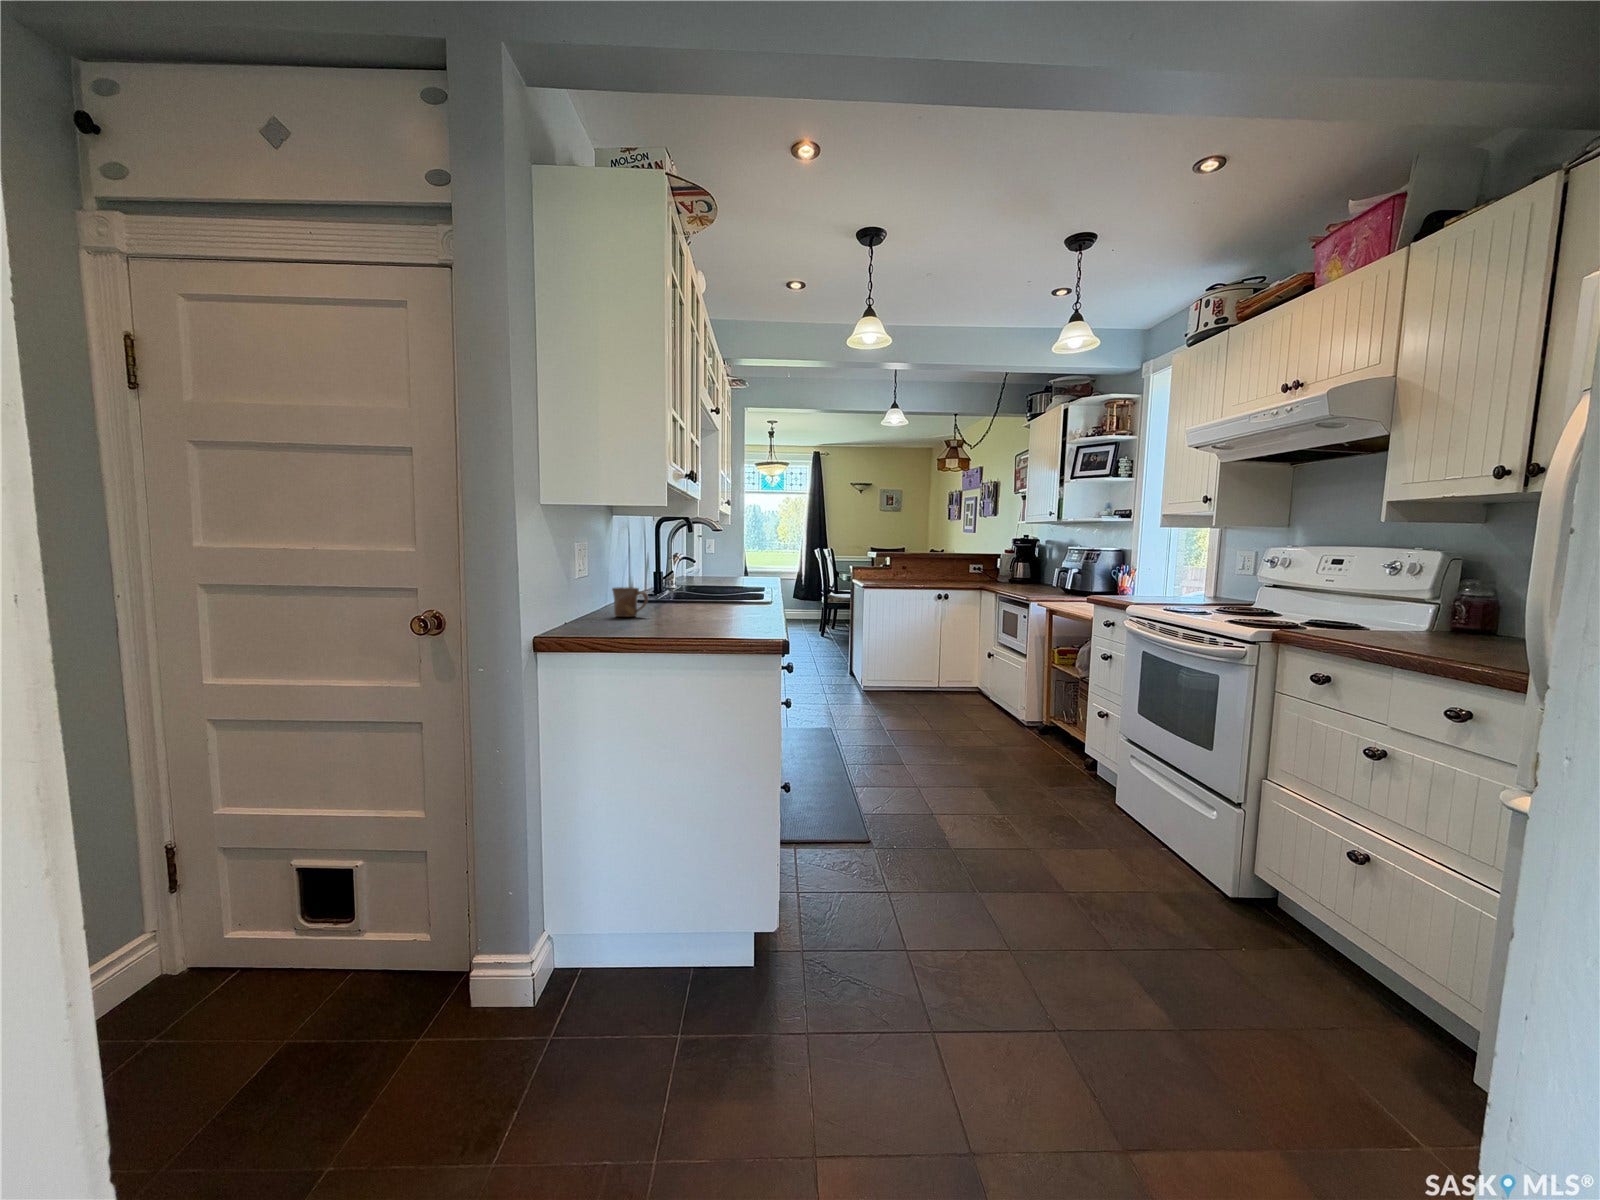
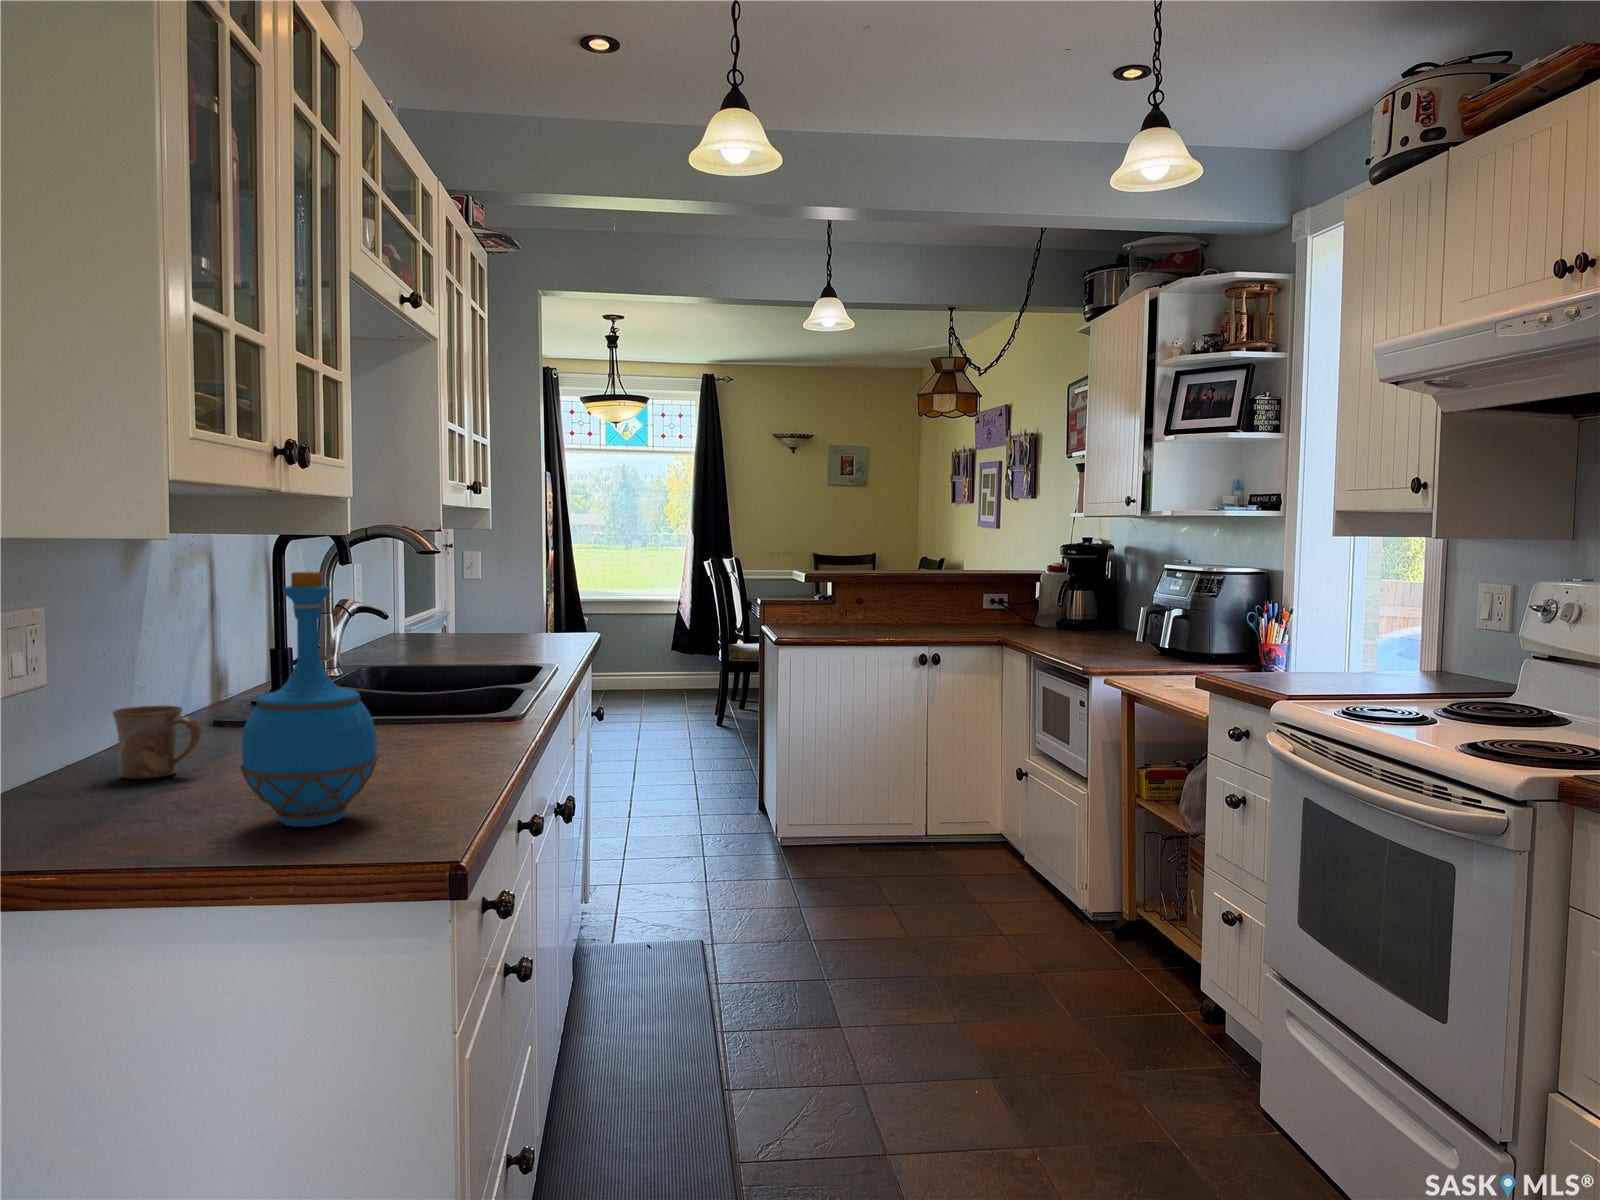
bottle: none [683,523,737,630] -> present [241,572,378,827]

